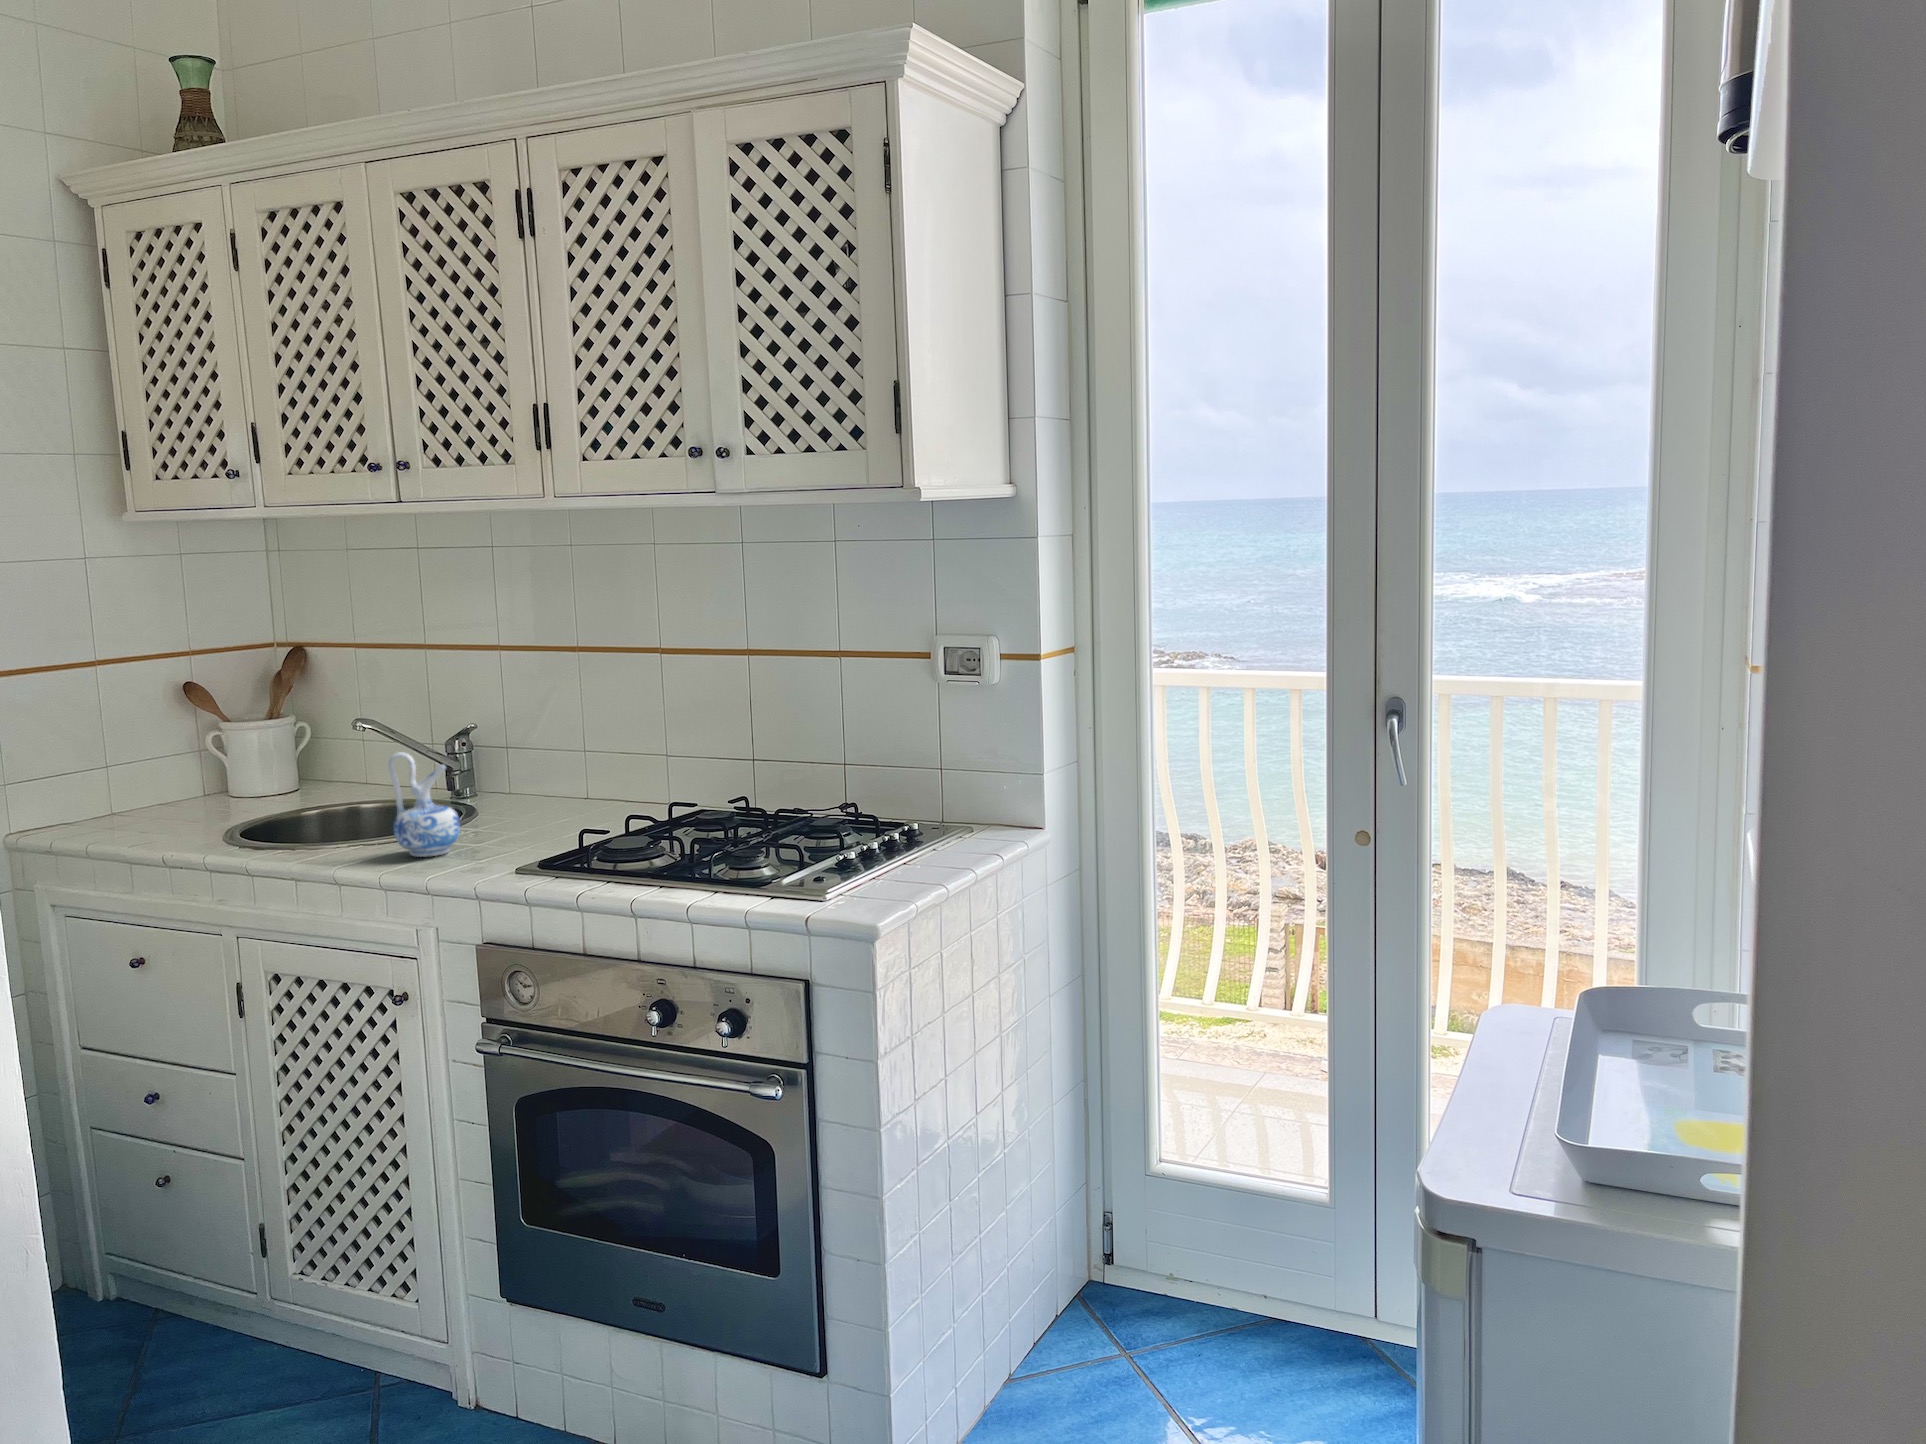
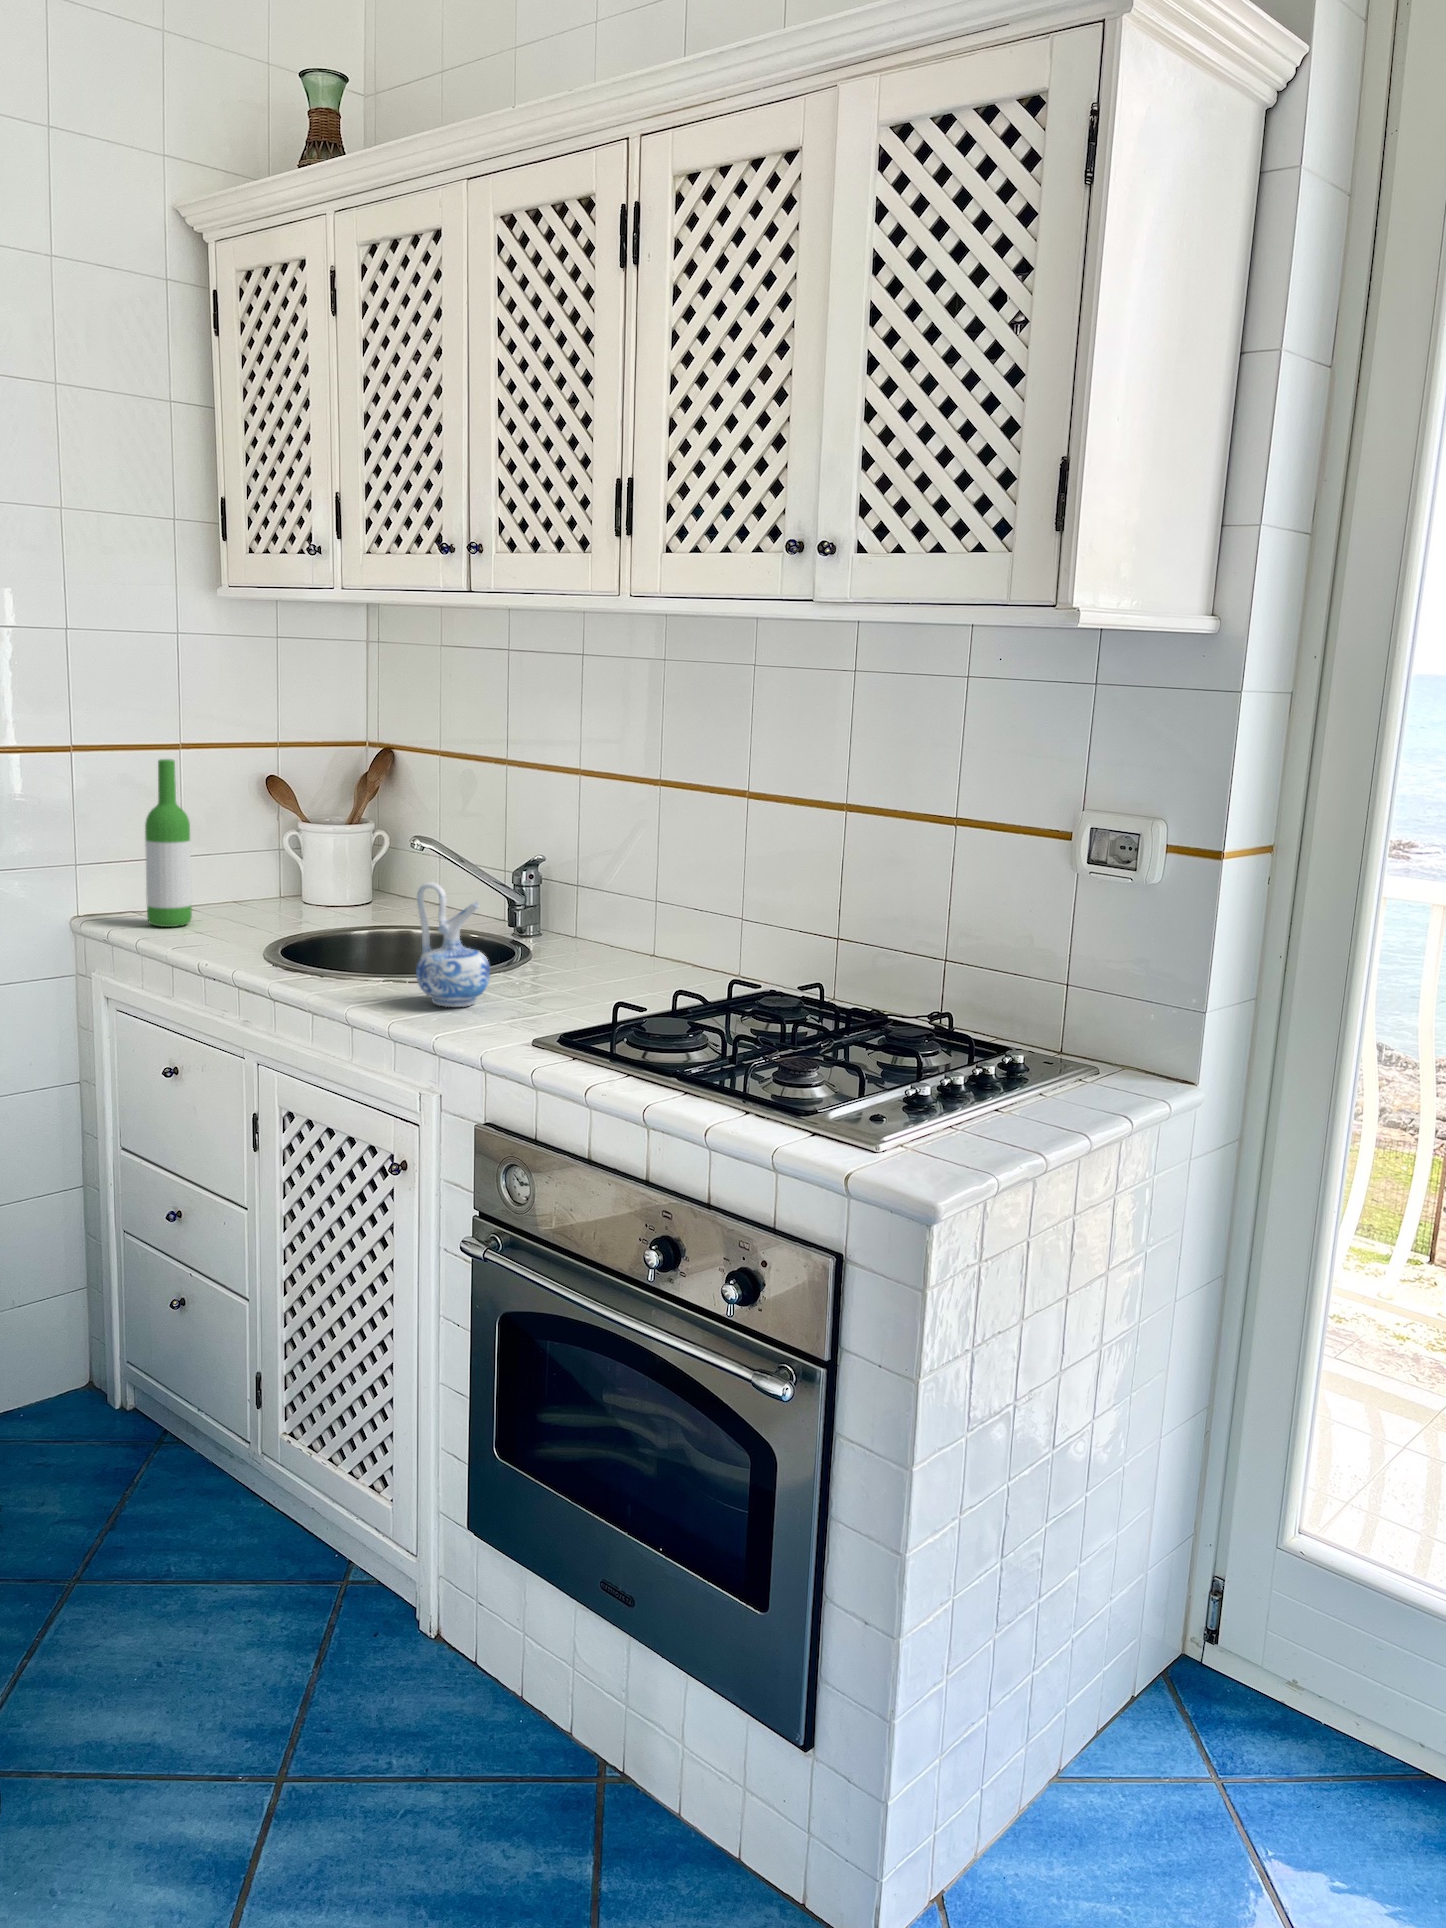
wine bottle: none [78,677,132,833] -> present [145,759,192,927]

